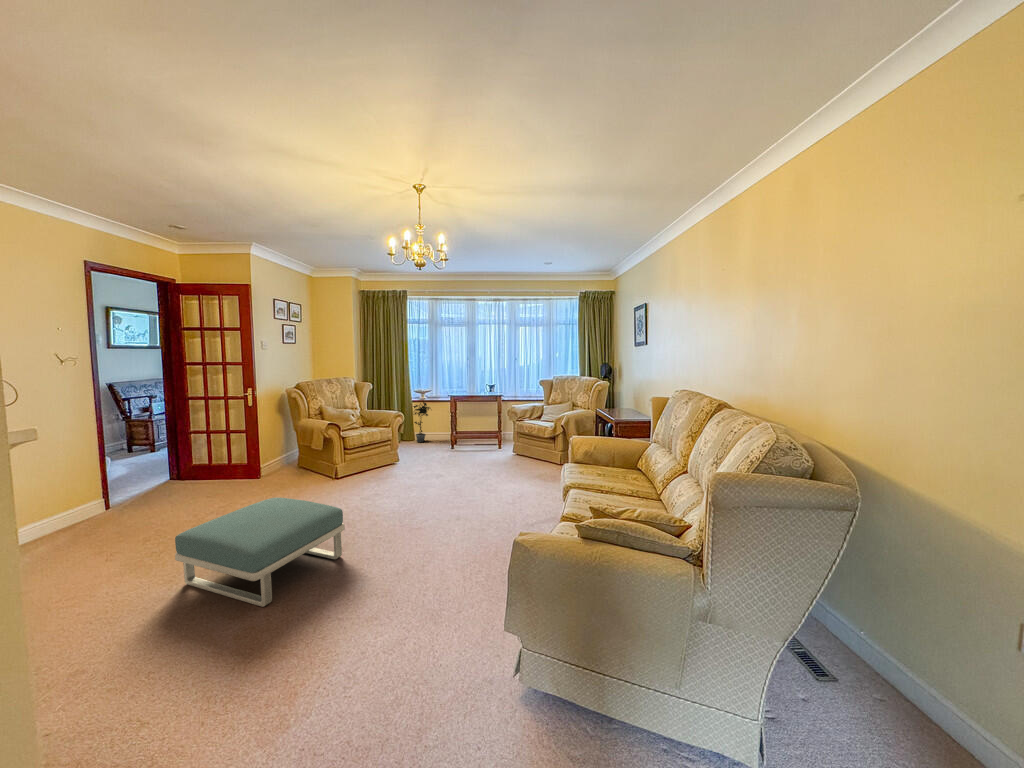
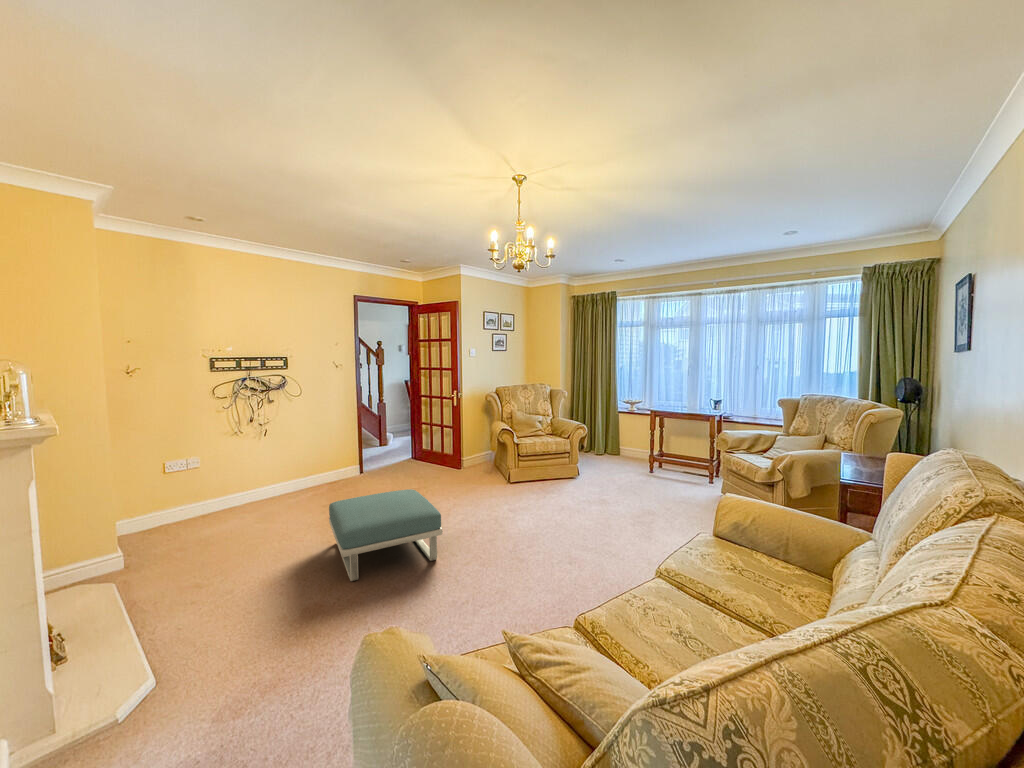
potted plant: present [413,402,431,442] -> none [613,414,635,461]

